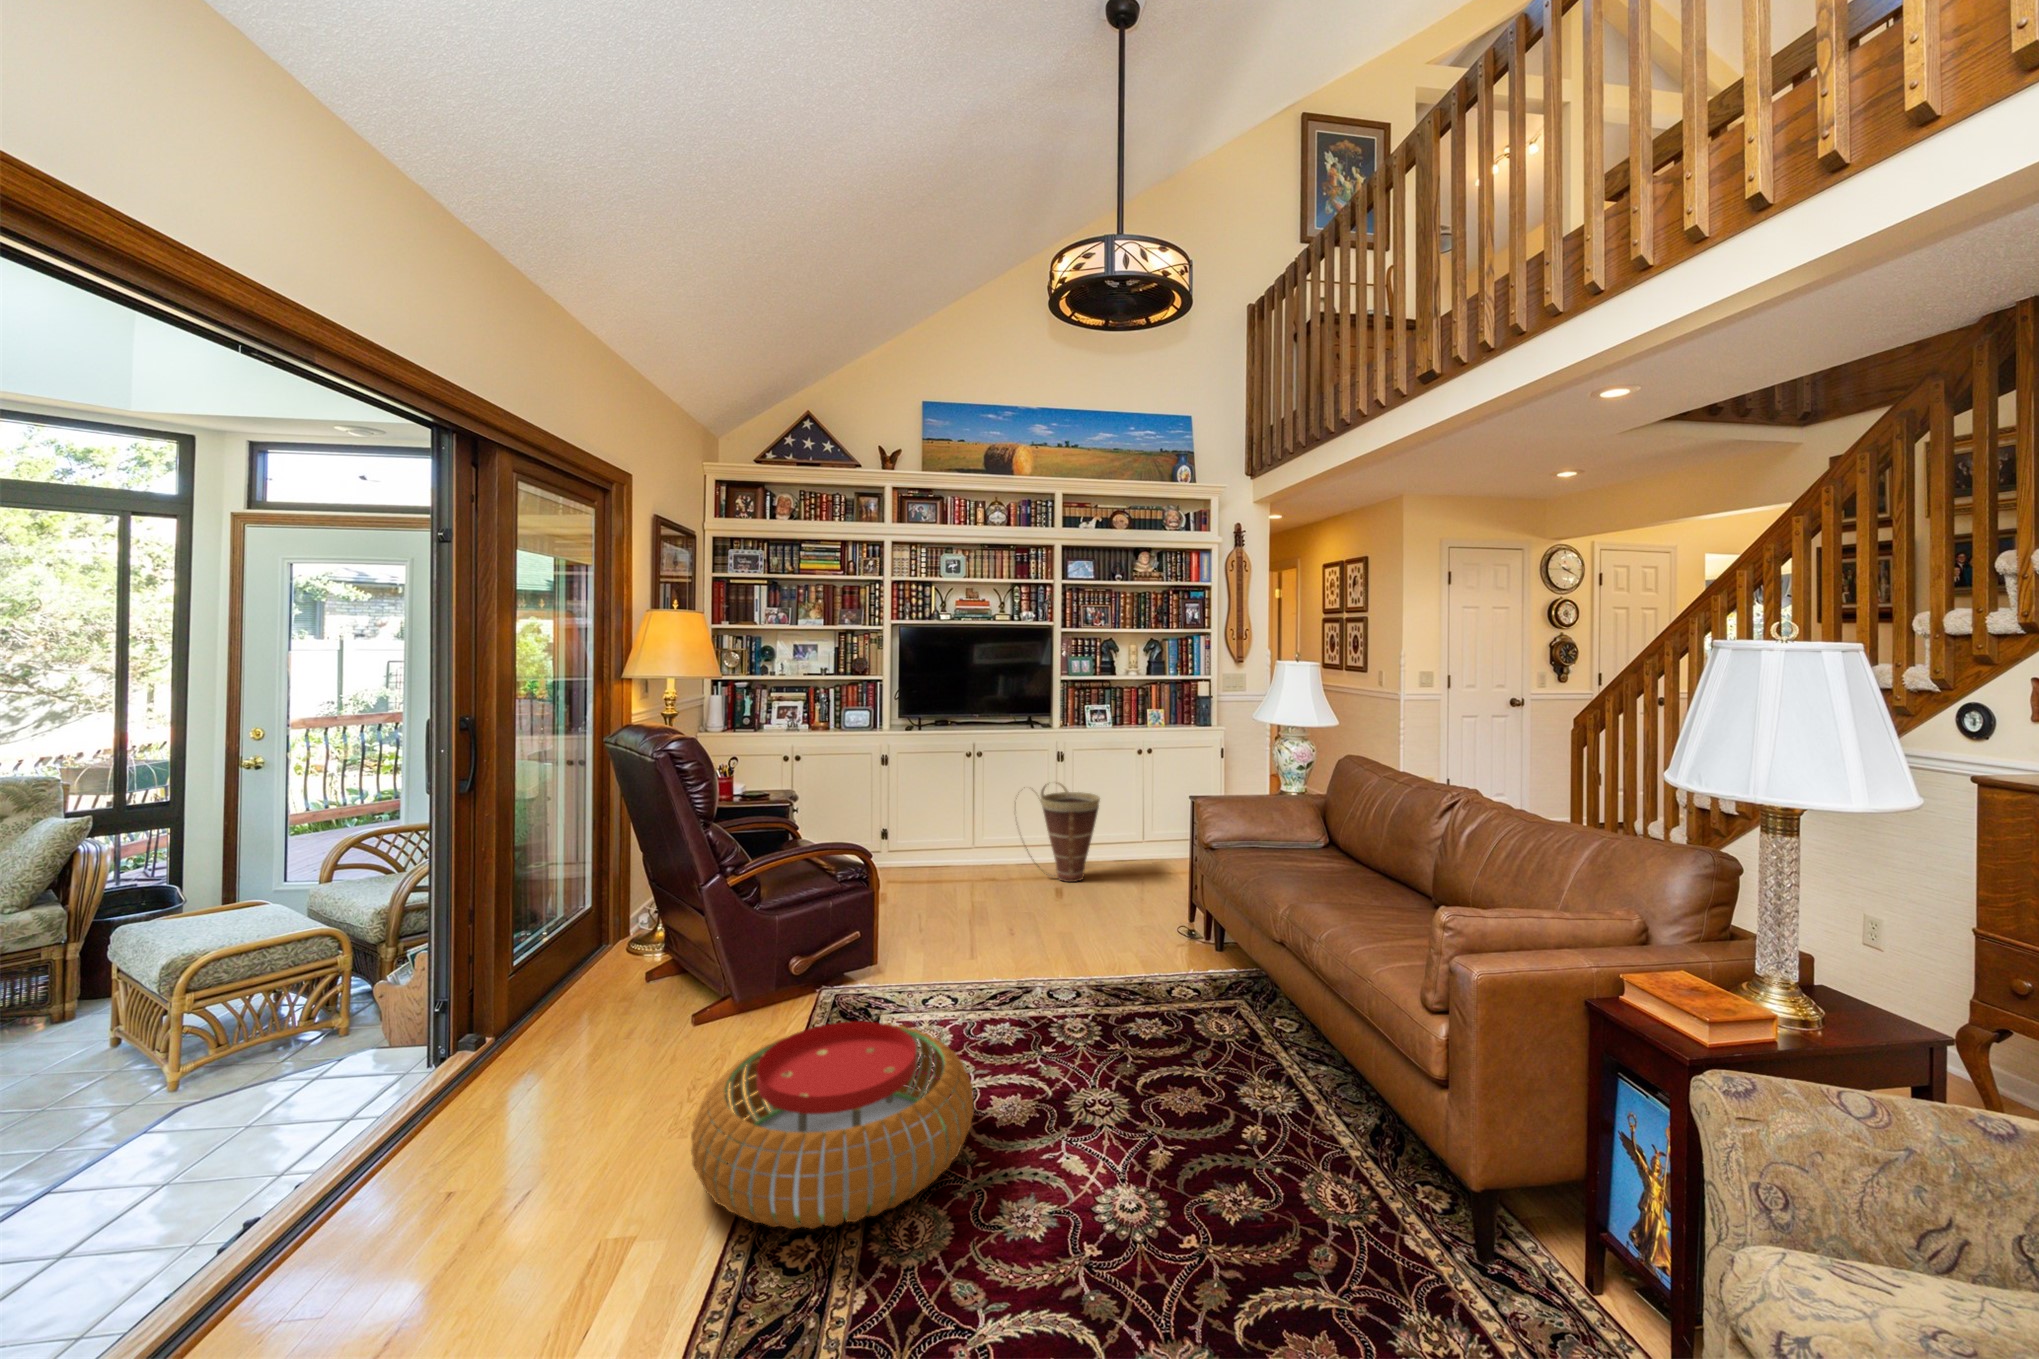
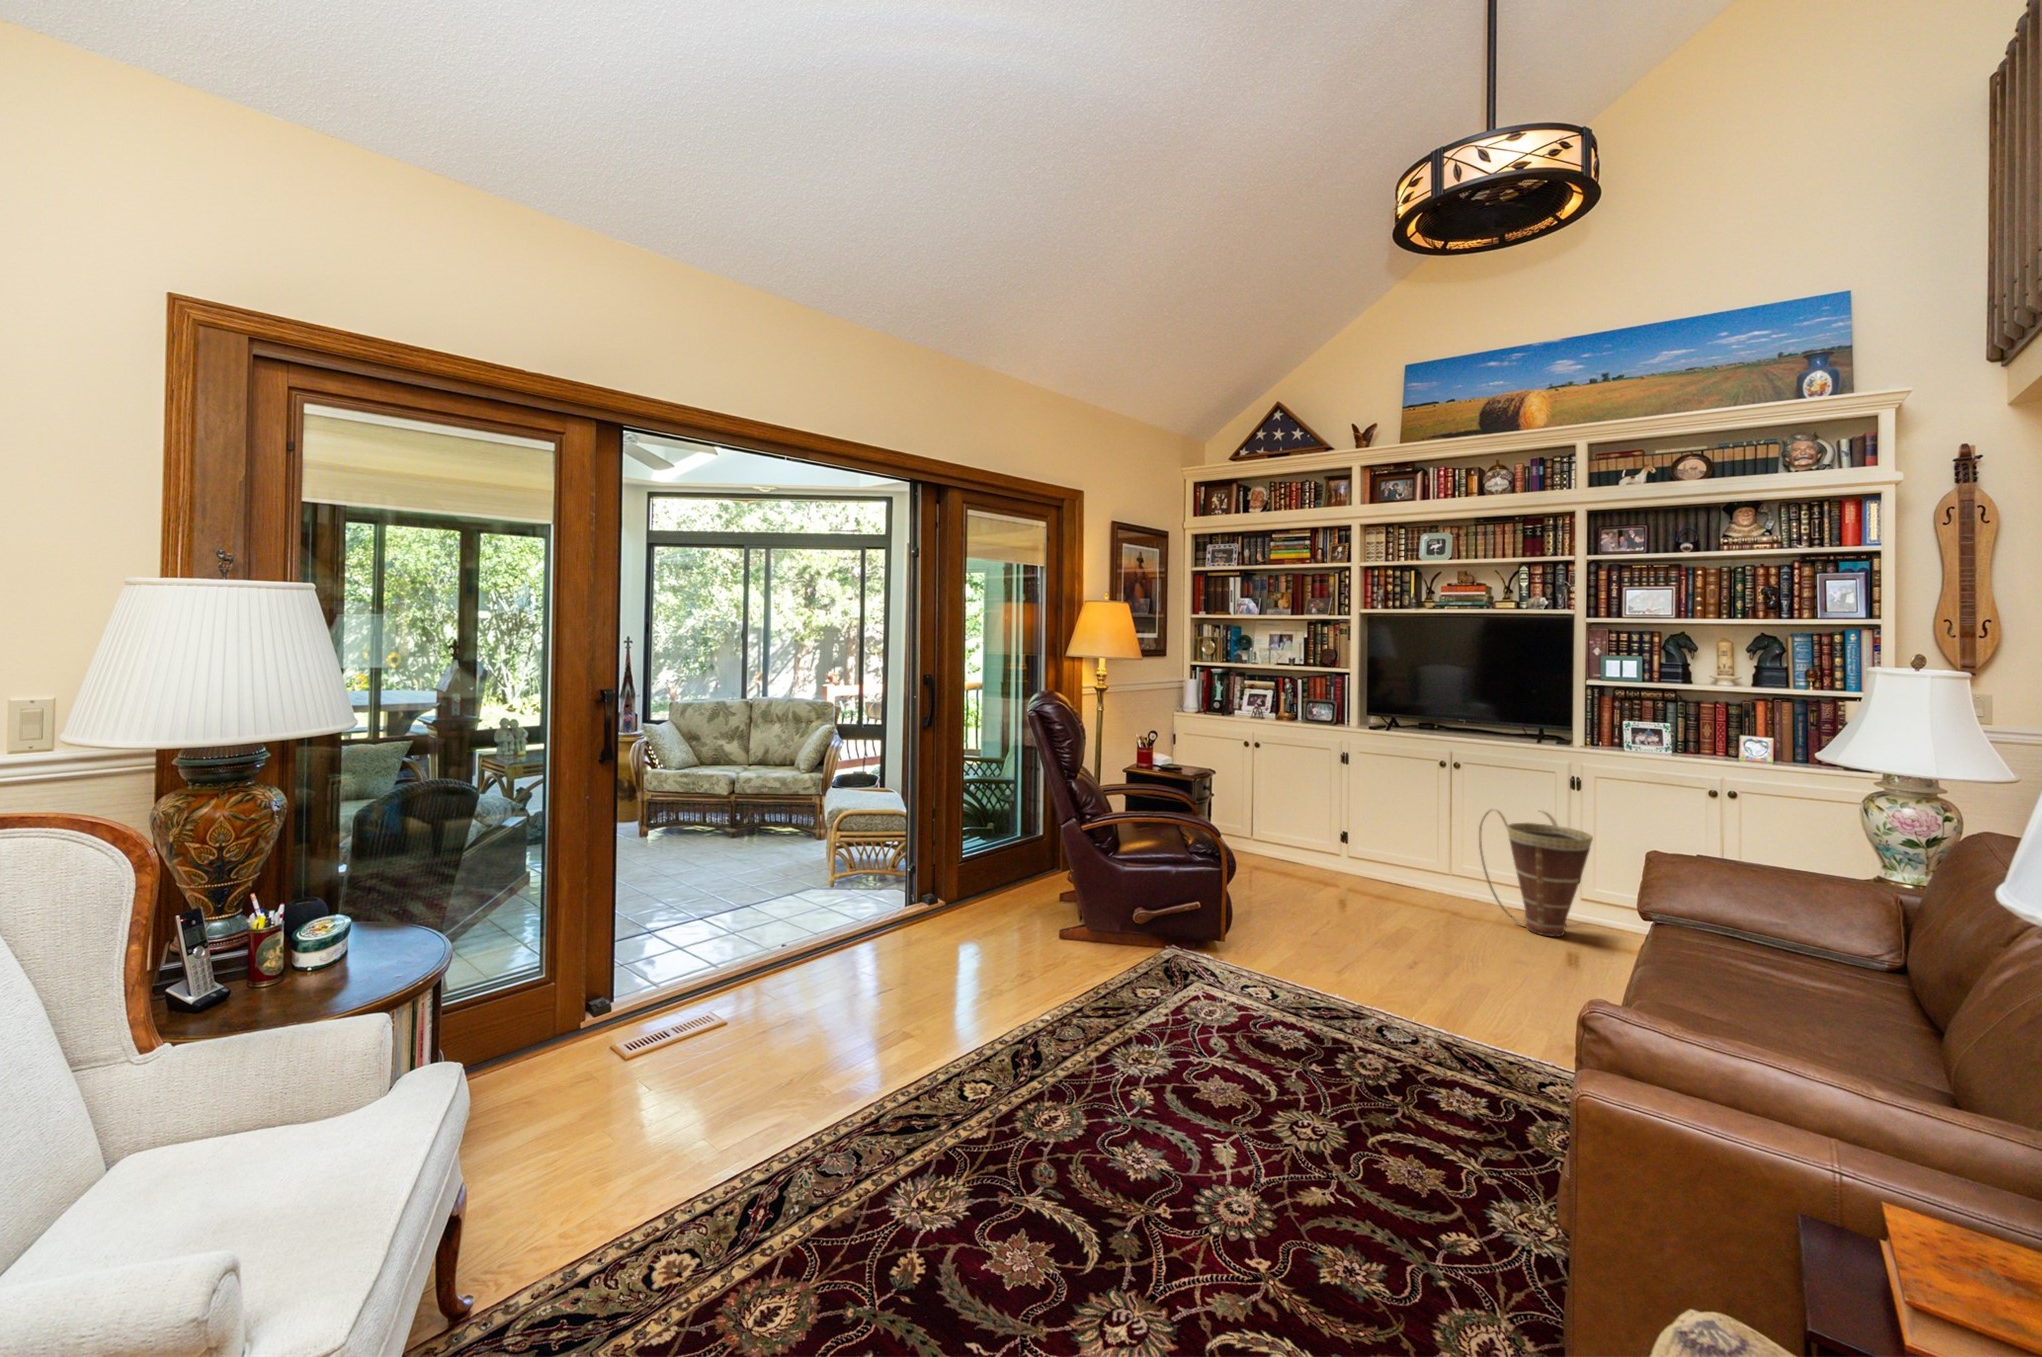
pouf: present [691,1021,973,1229] -> none [947,944,1181,1102]

